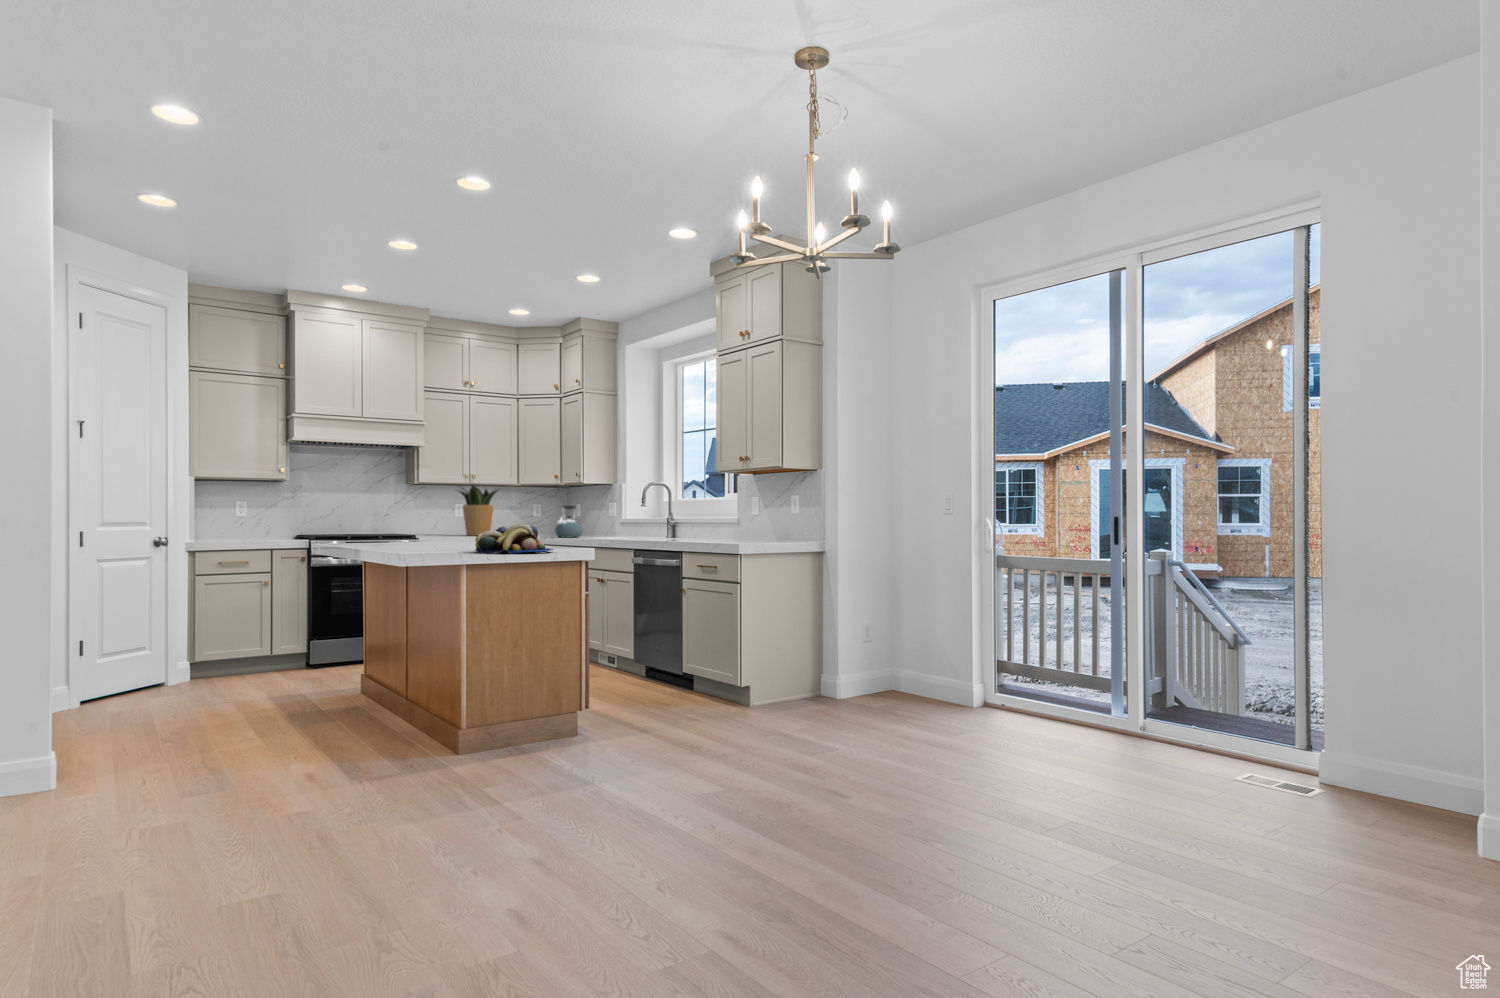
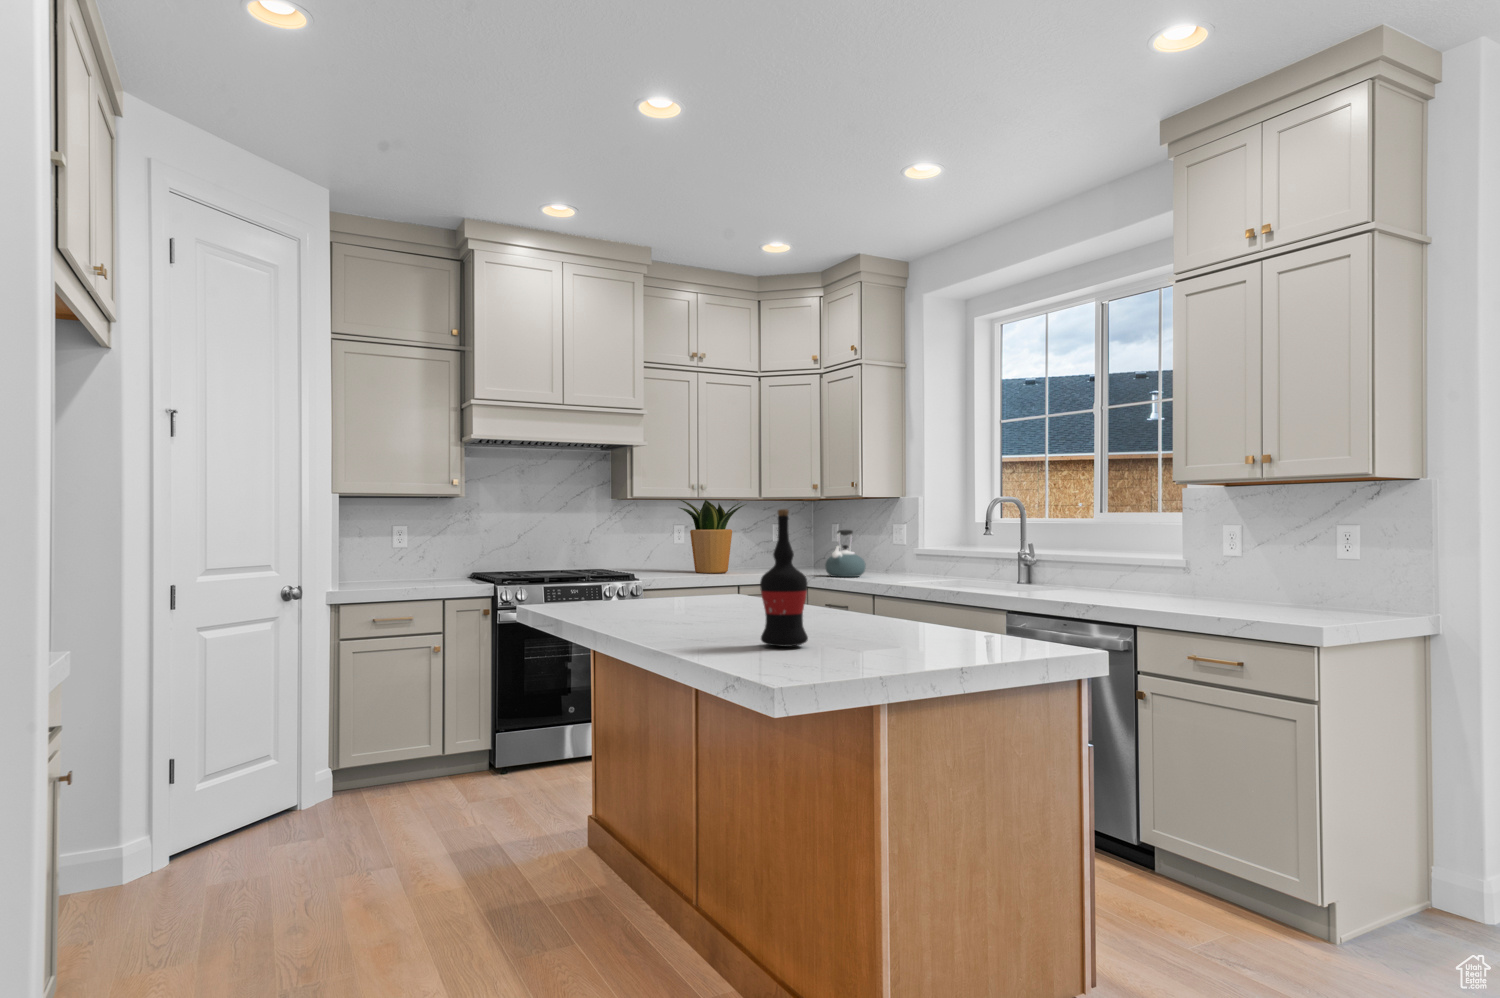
wine bottle: none [417,484,443,552] -> present [760,509,808,646]
fruit bowl: present [475,524,553,554] -> none [861,588,1020,655]

